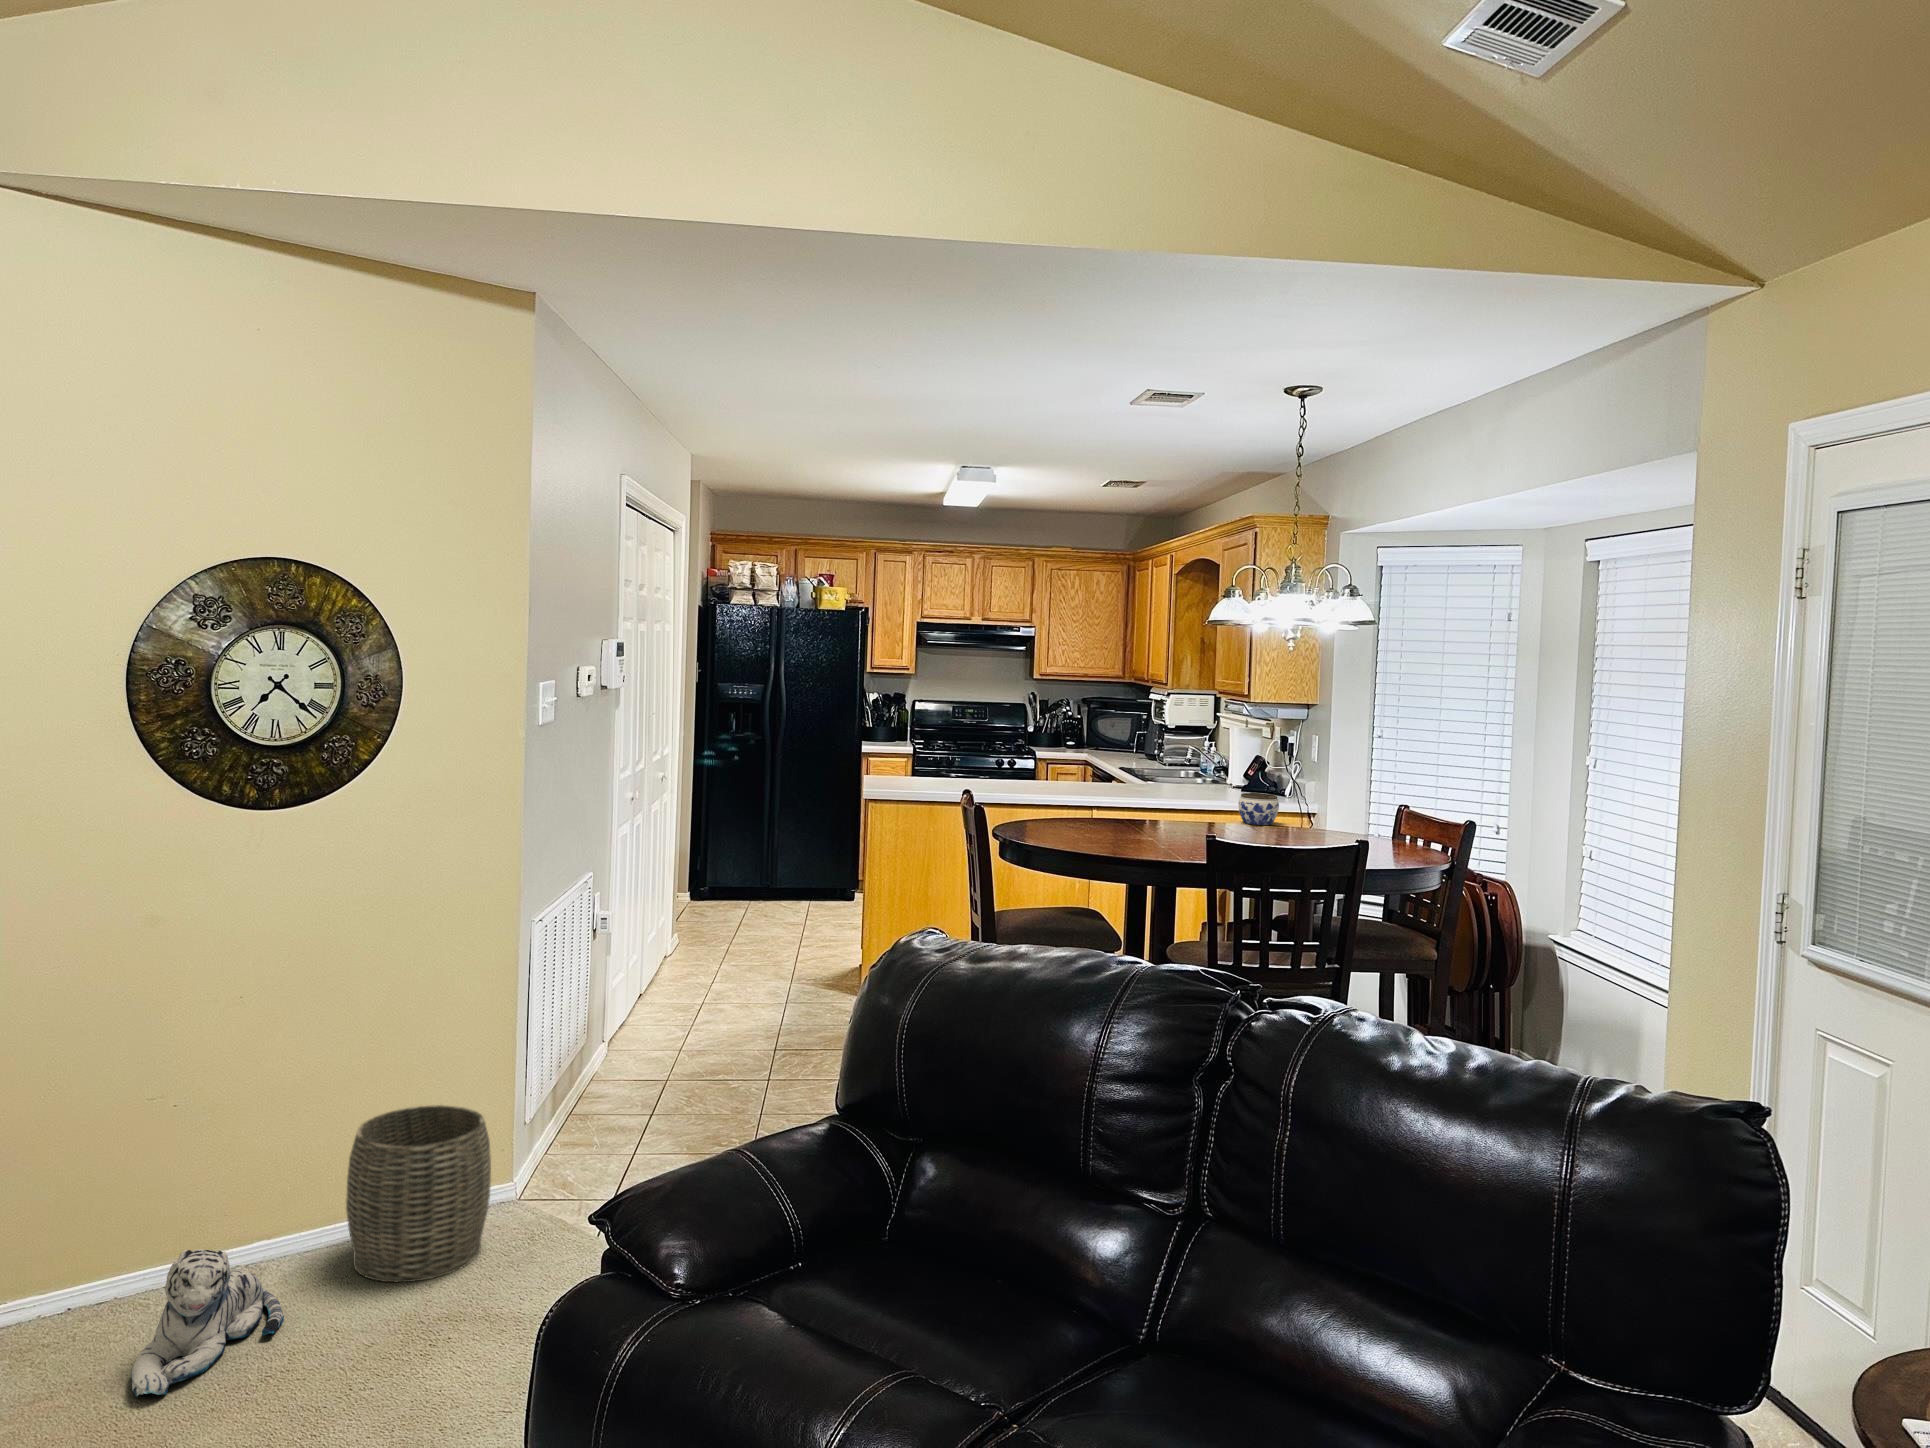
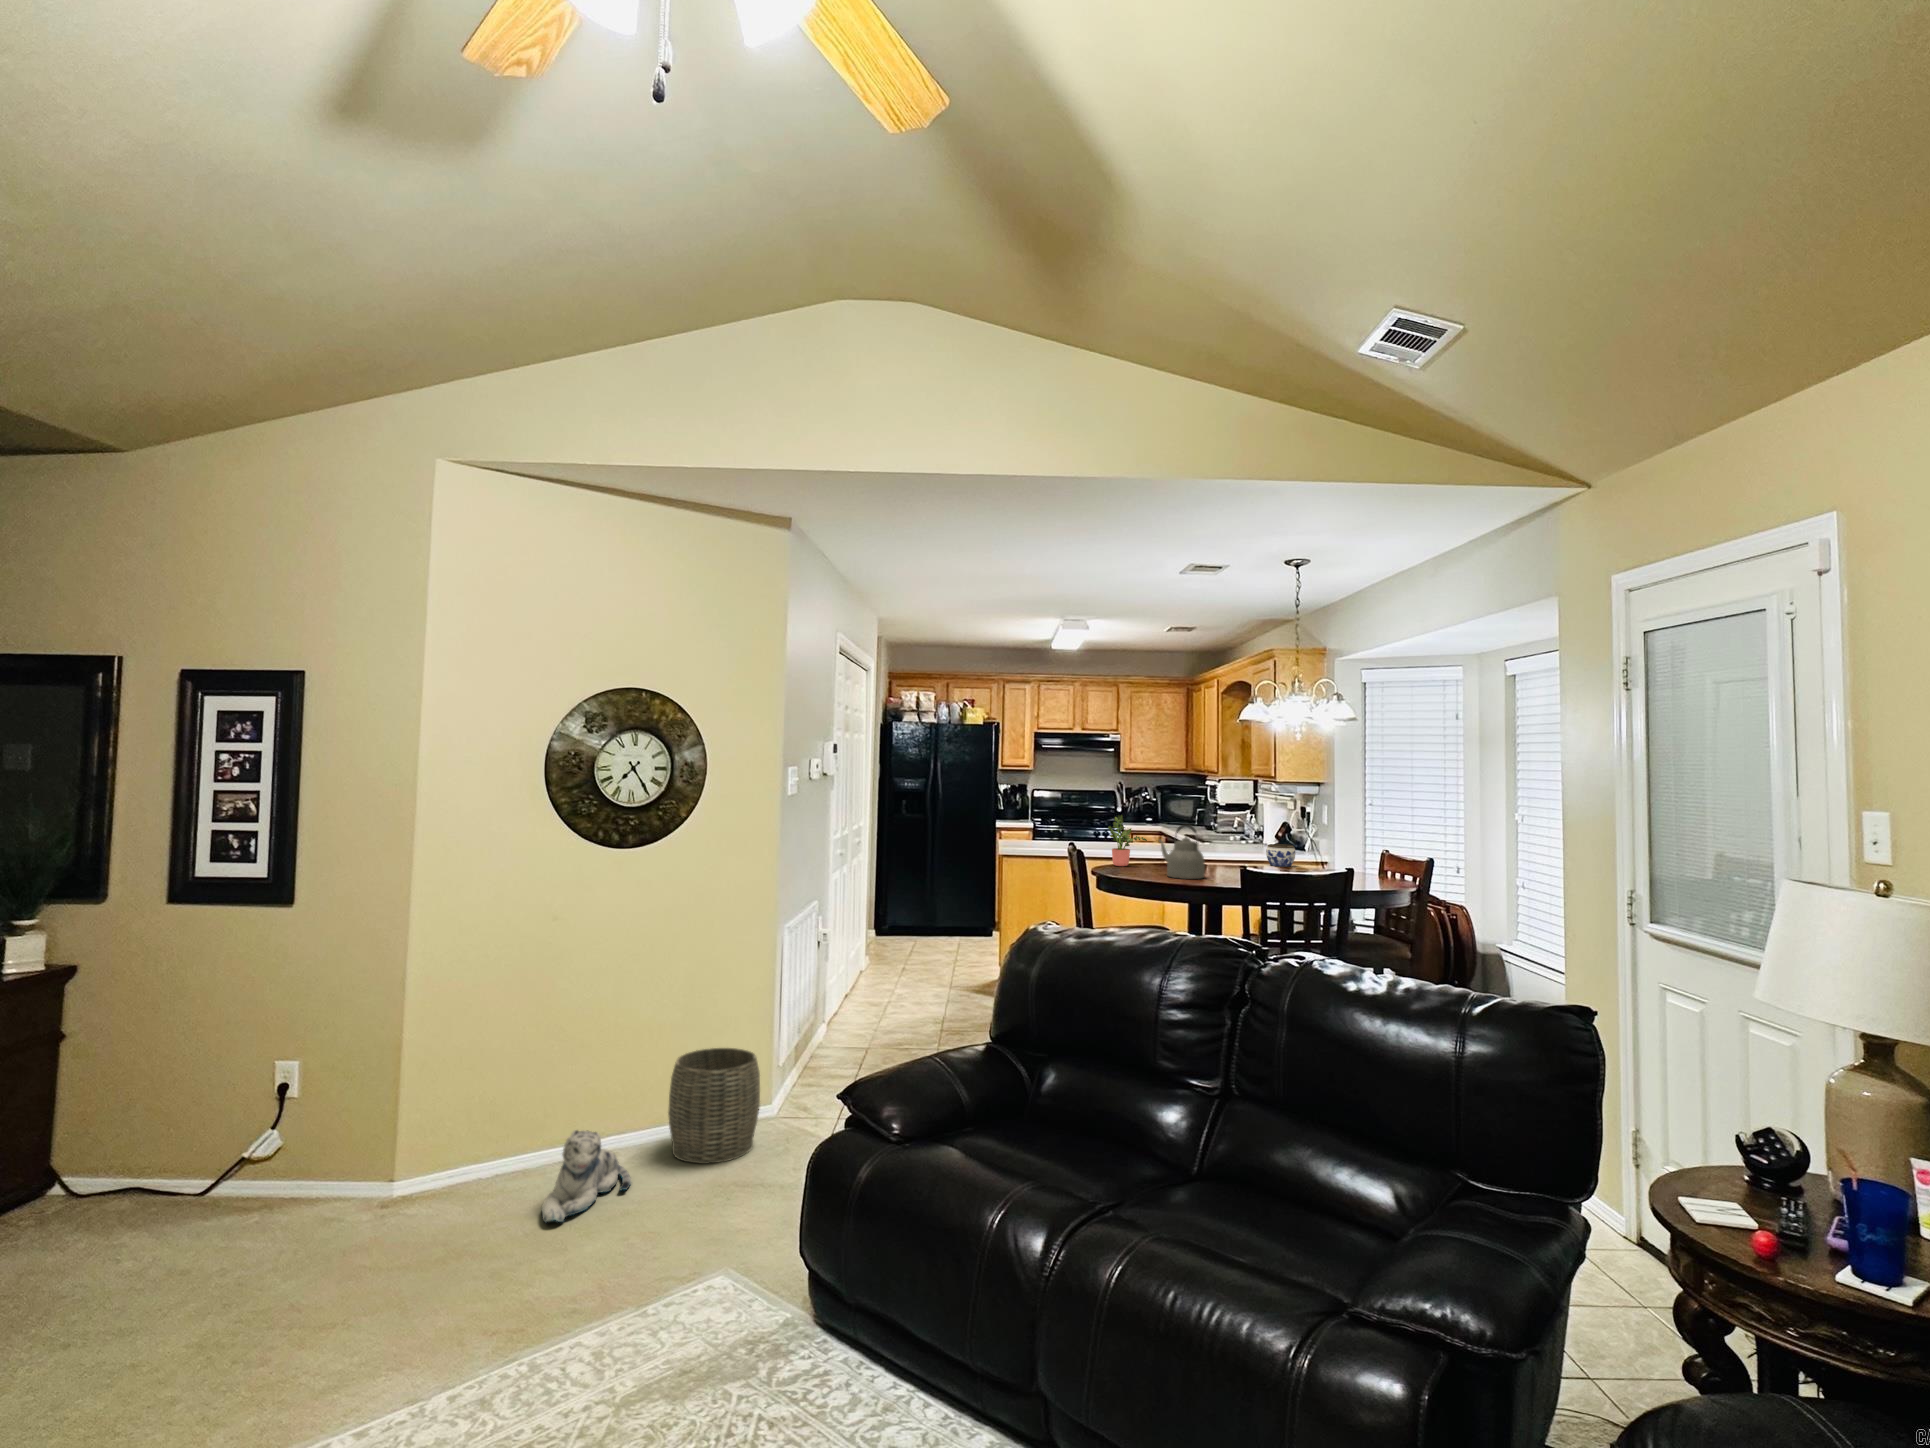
potted plant: none [1018,752,1073,825] -> present [1108,815,1147,866]
kettle: none [1088,770,1155,849] -> present [1159,824,1205,879]

